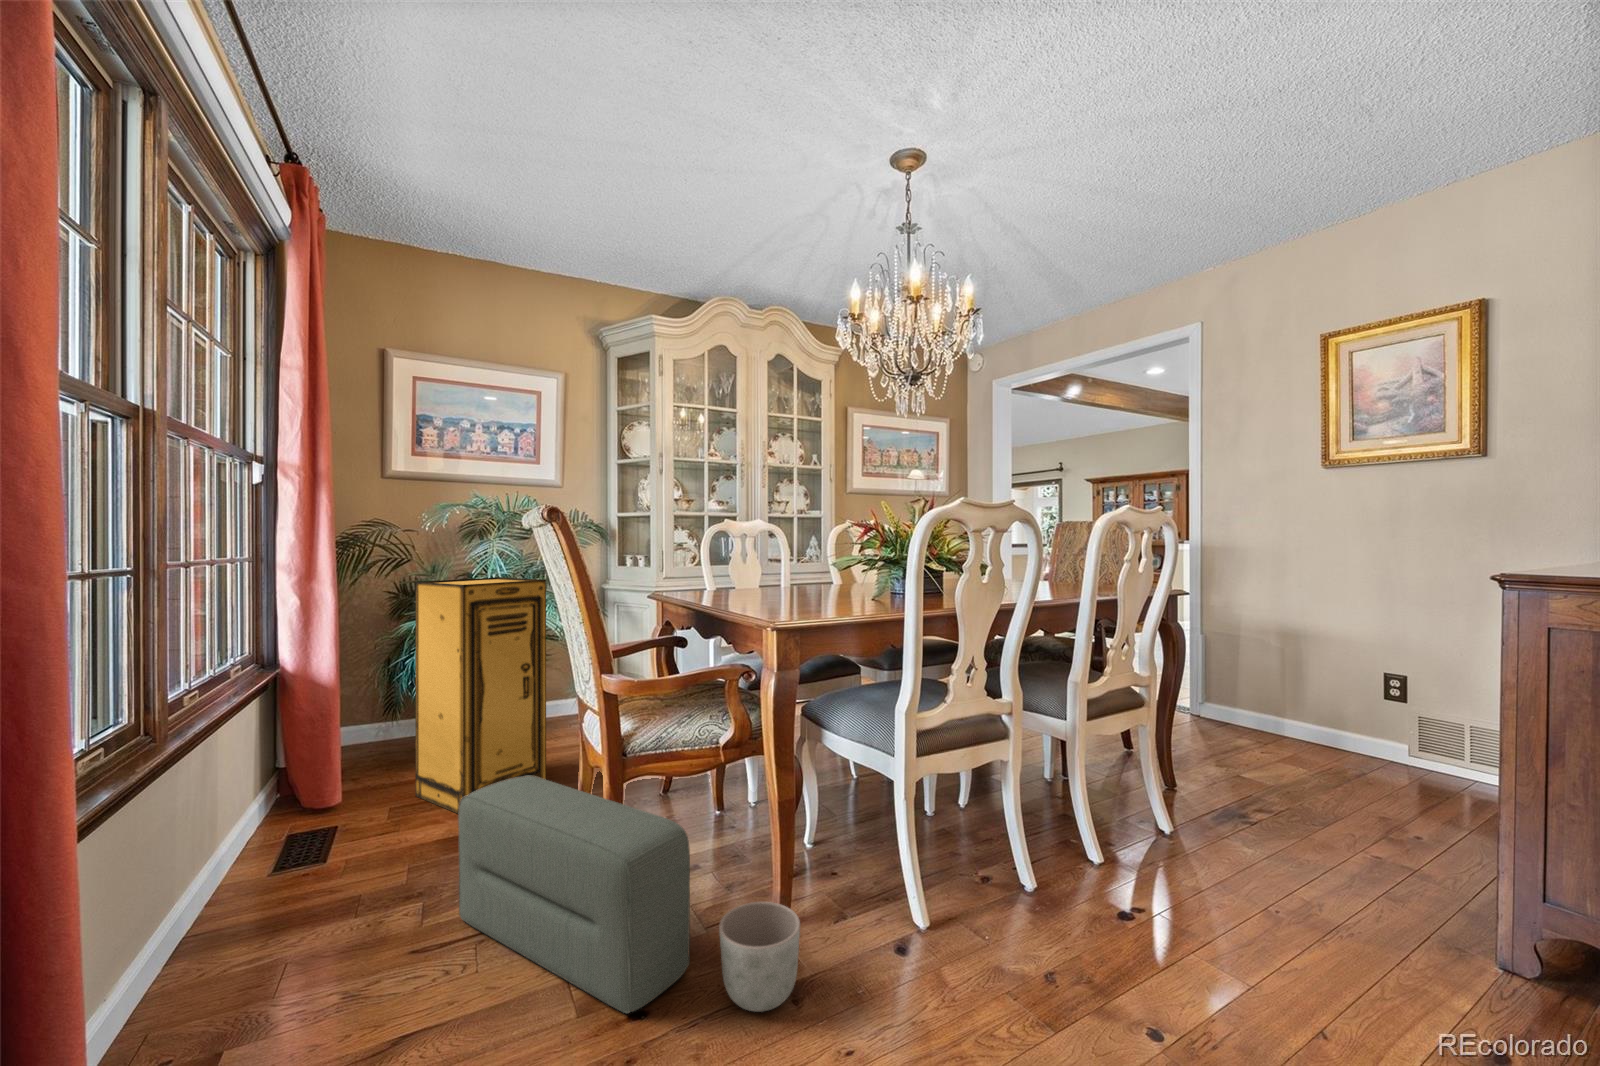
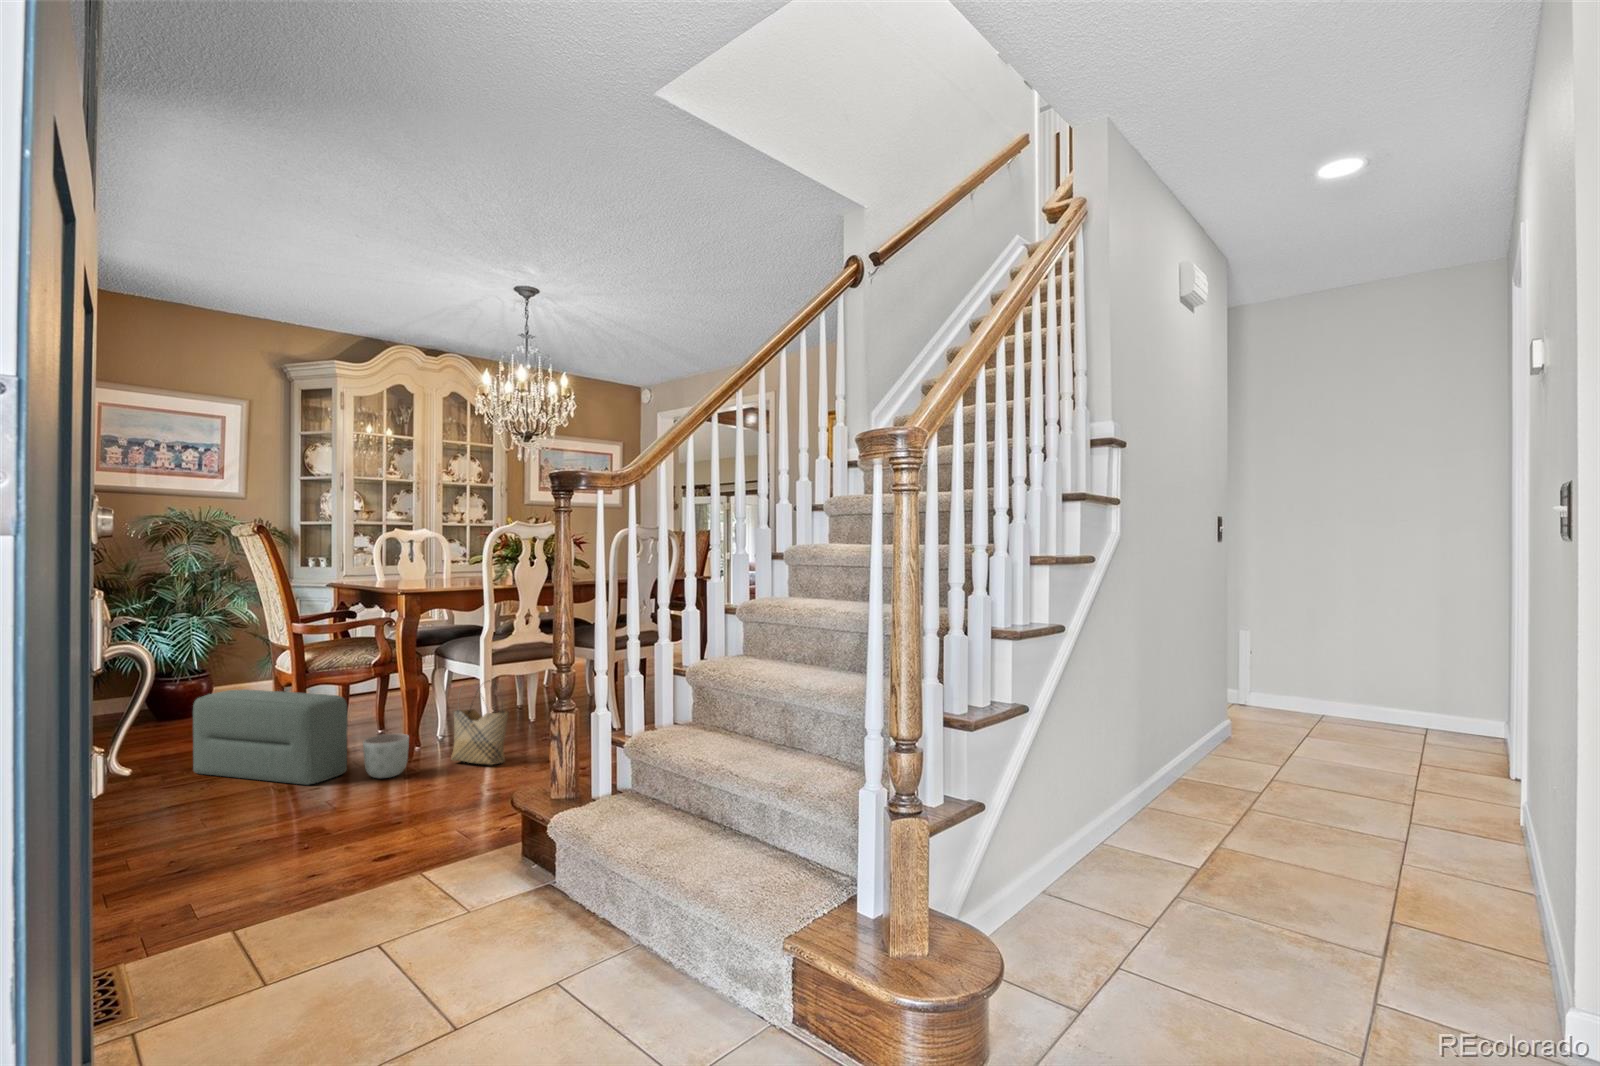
storage cabinet: present [415,577,546,814] -> none [125,573,241,743]
woven basket: none [865,801,978,992] -> present [451,689,508,765]

